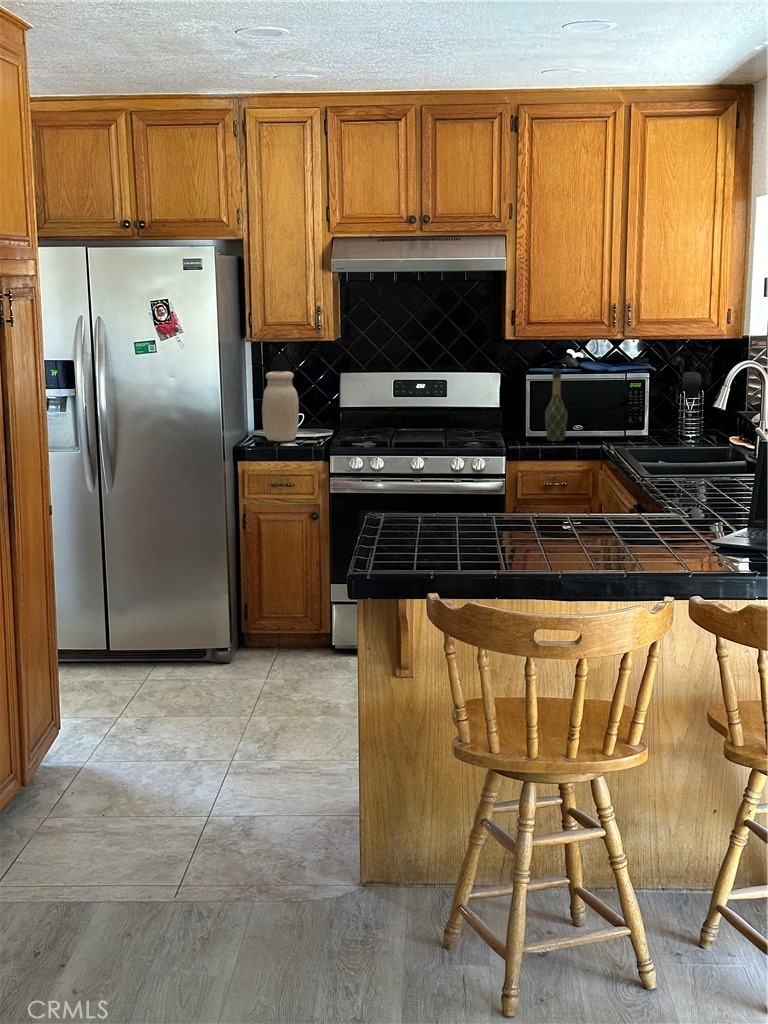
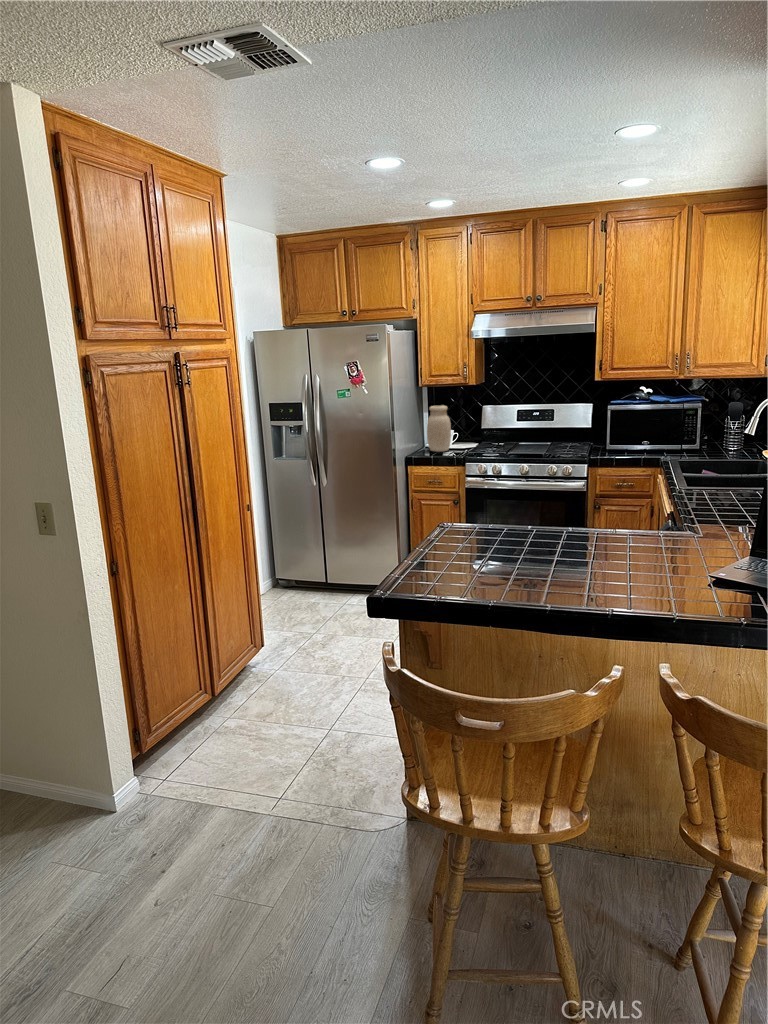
wine bottle: present [545,369,568,441] -> none [620,402,637,453]

